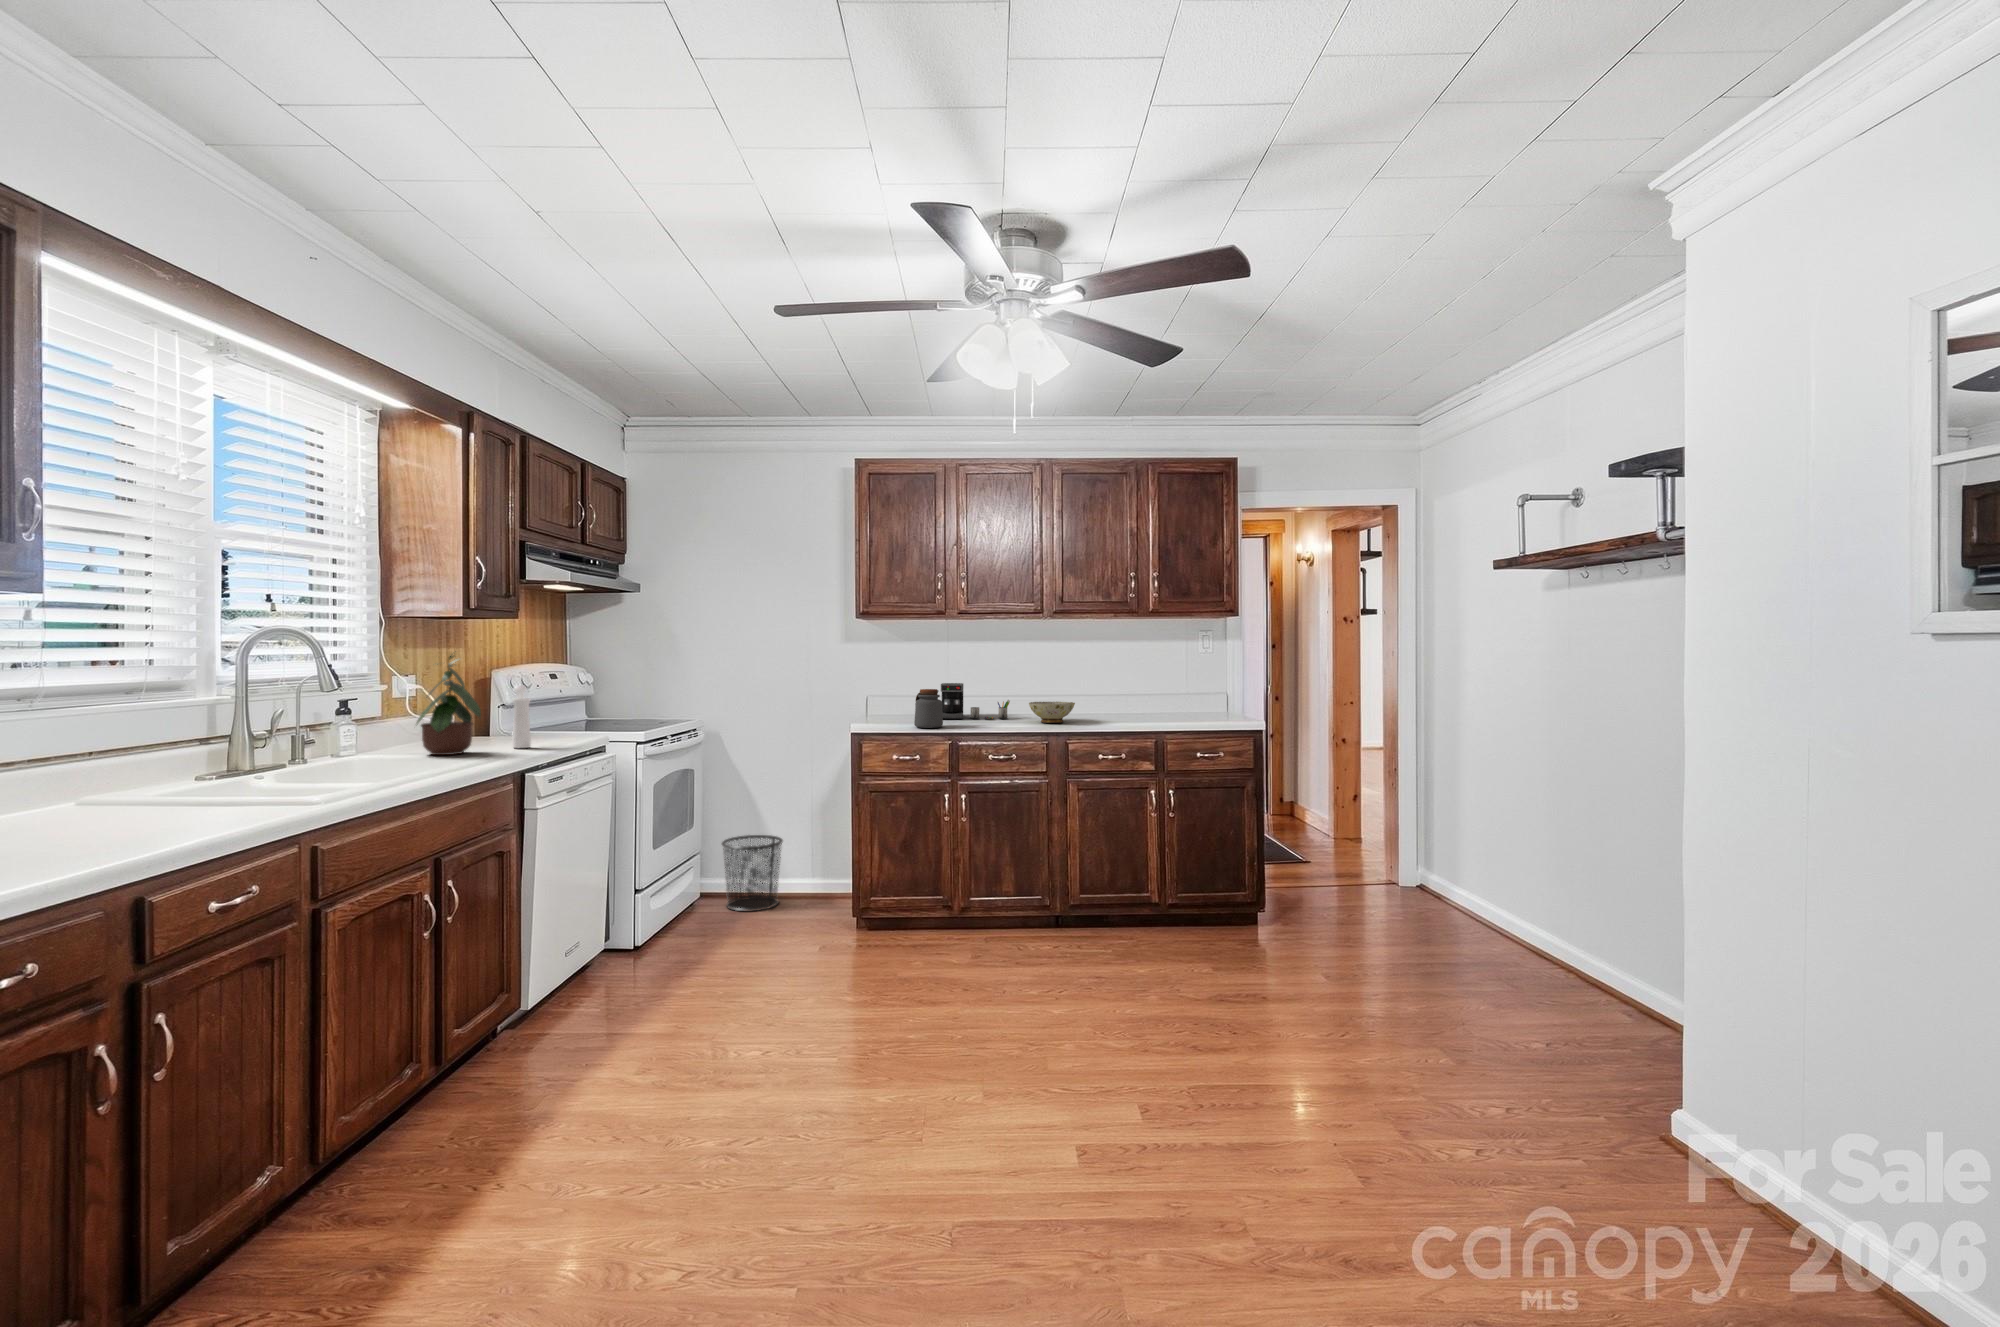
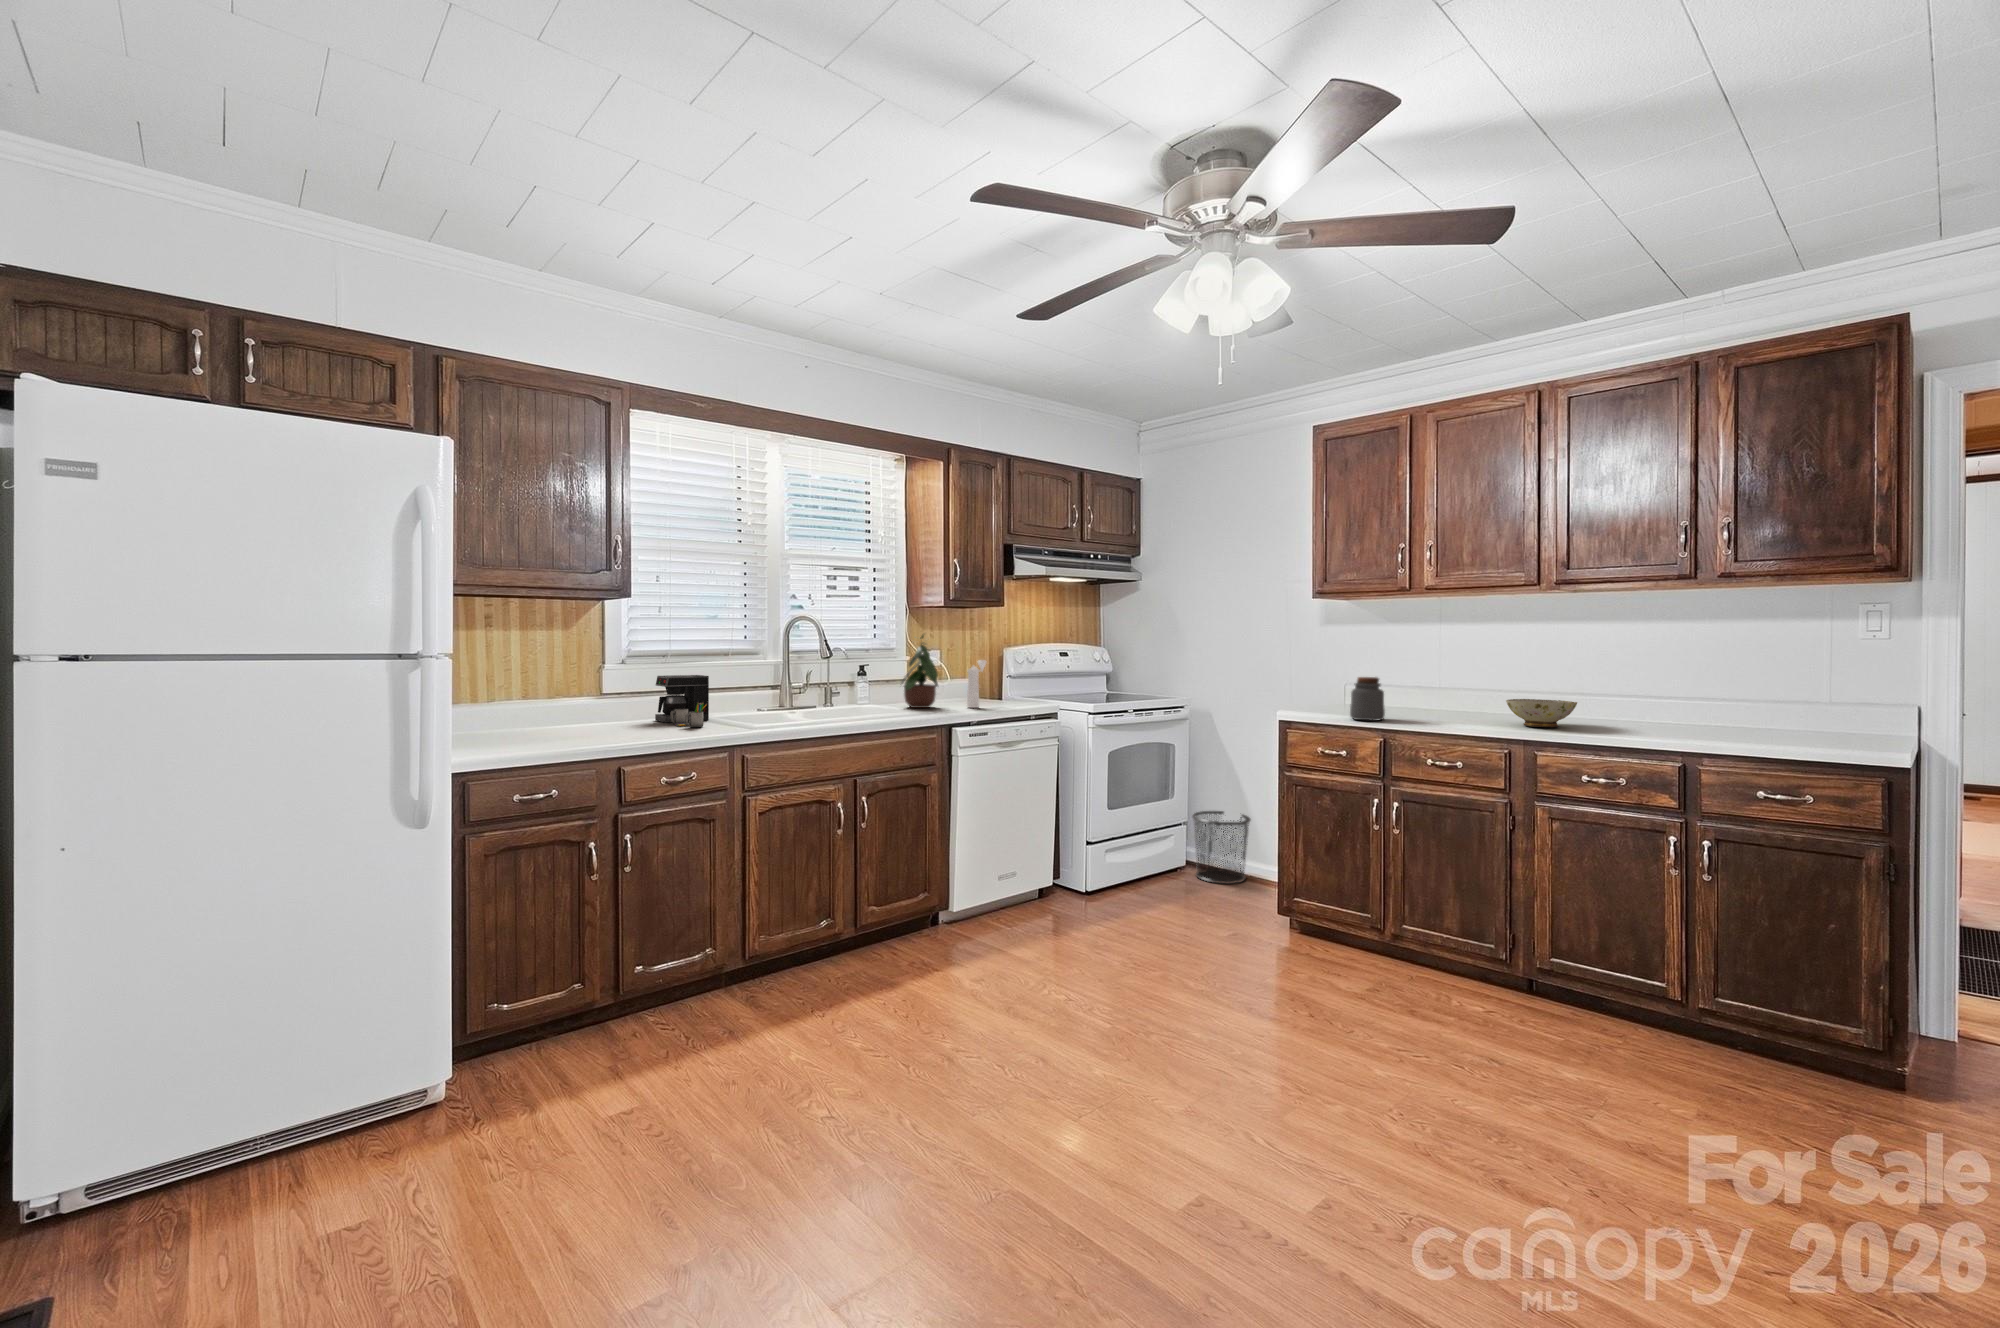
coffee maker: present [941,683,1010,719] -> present [655,675,709,727]

